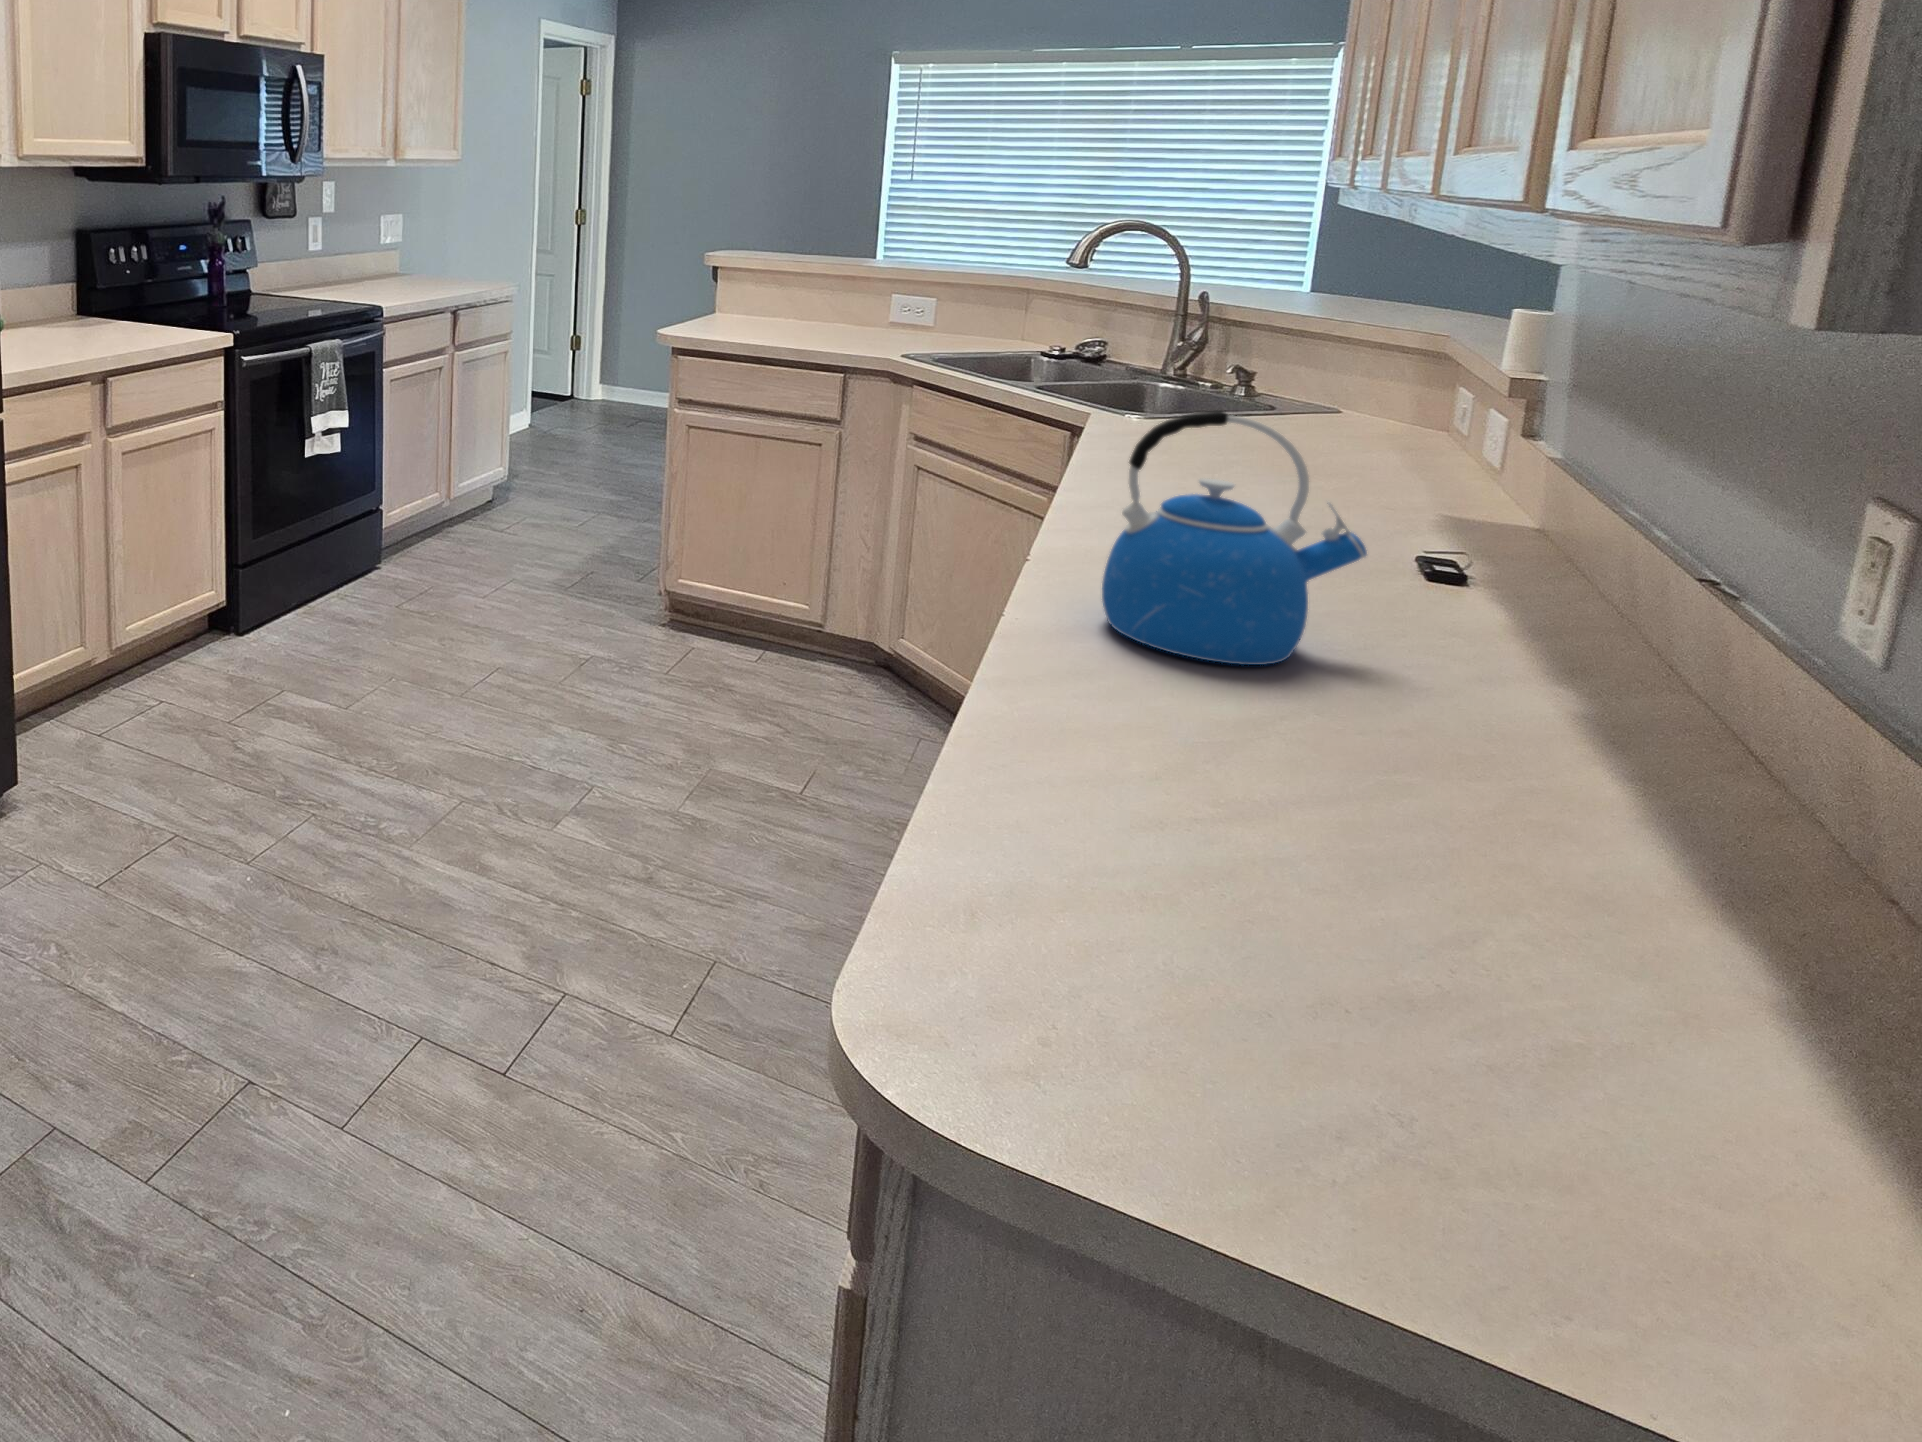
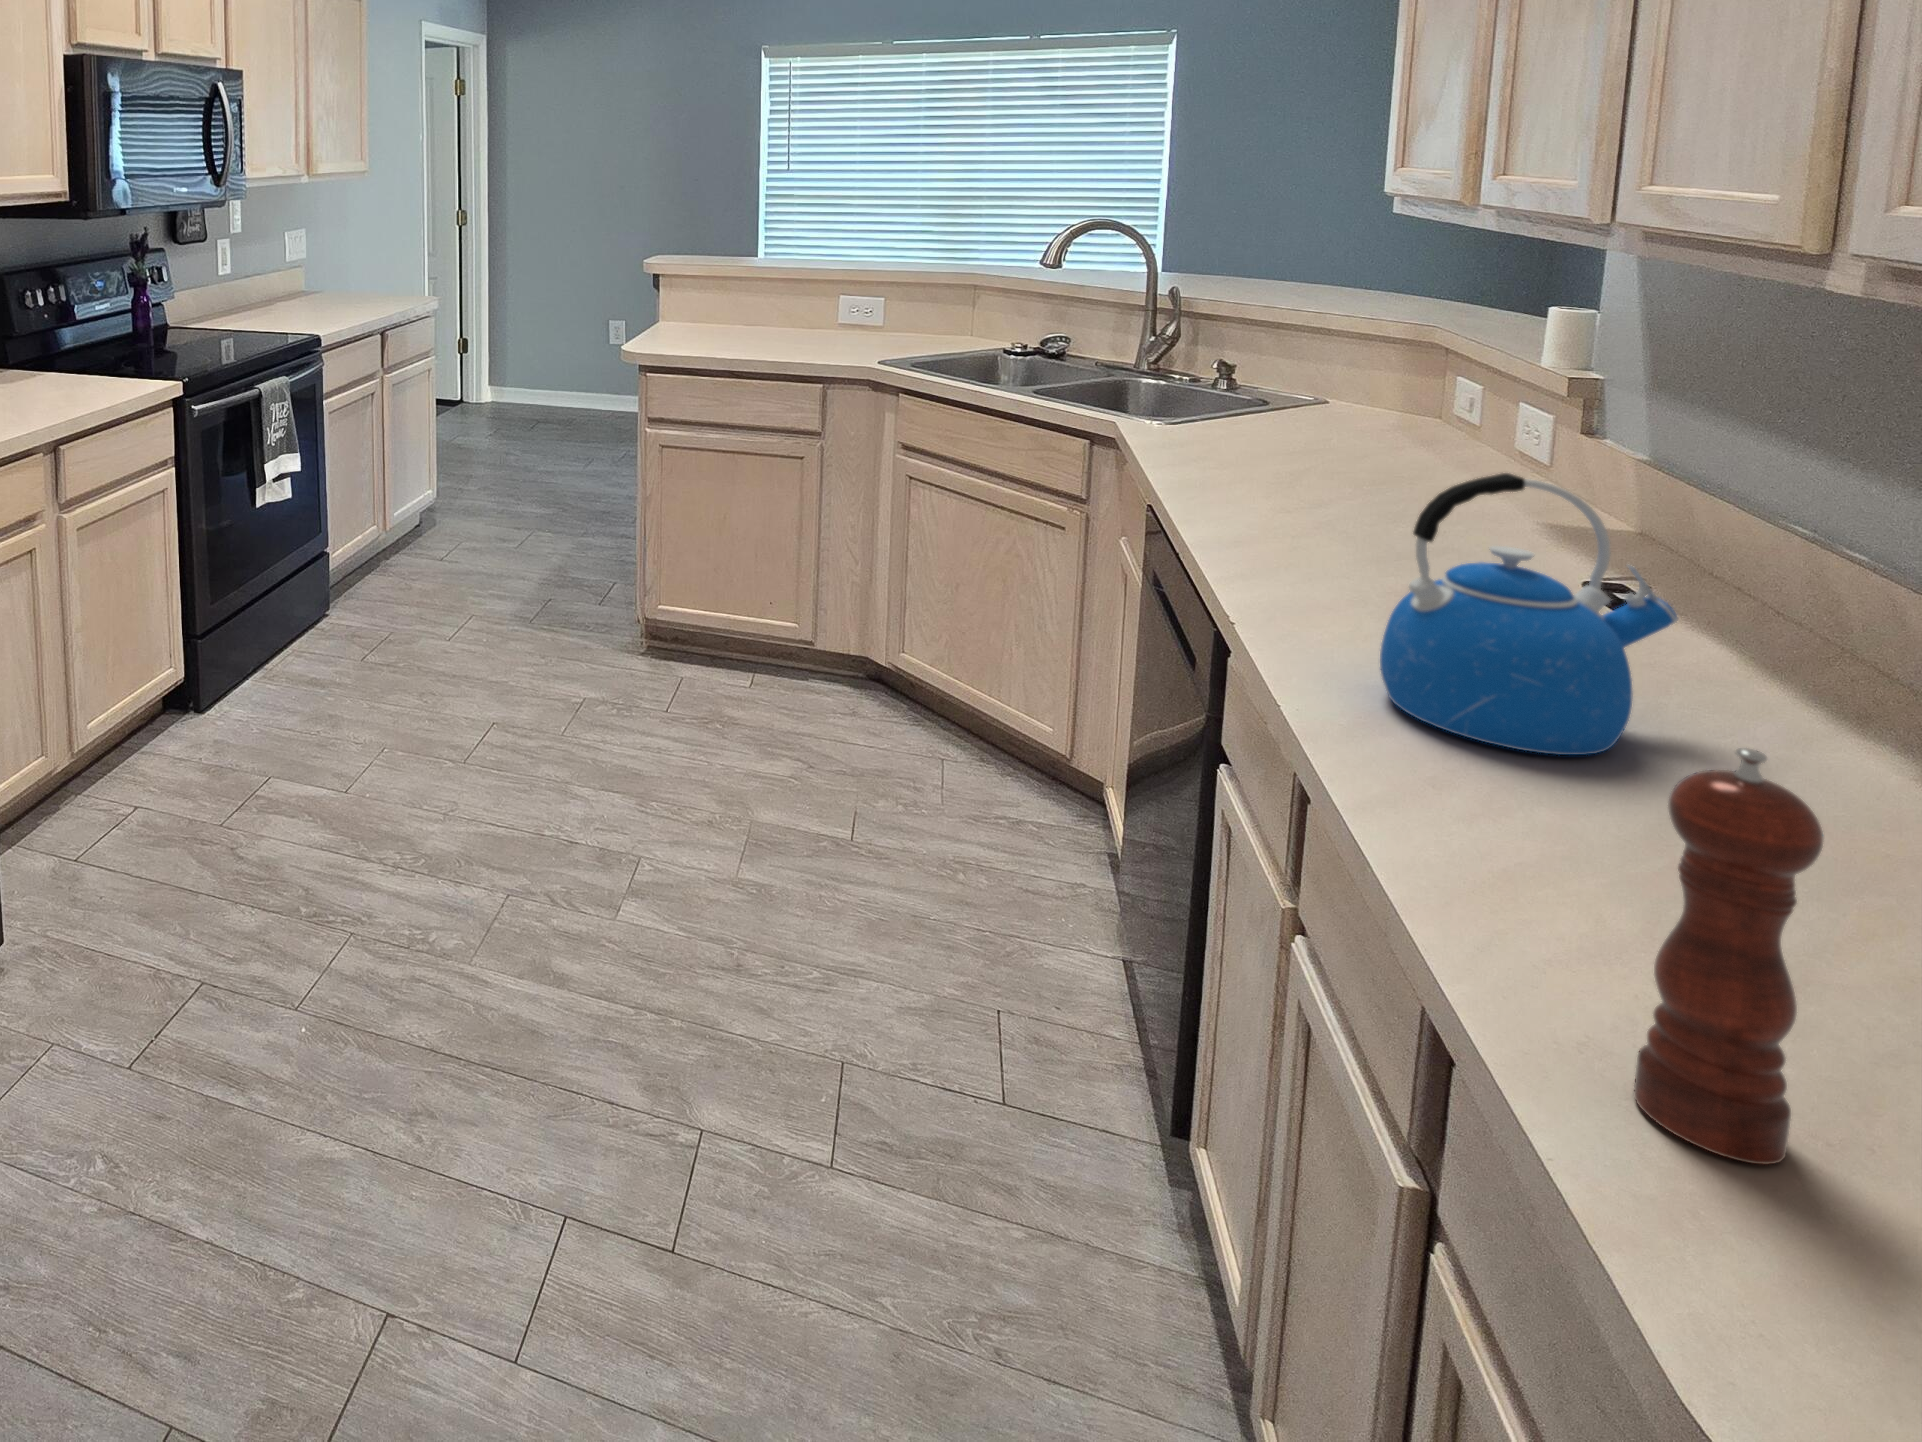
pepper mill: none [992,555,1116,885] -> present [1634,748,1823,1165]

